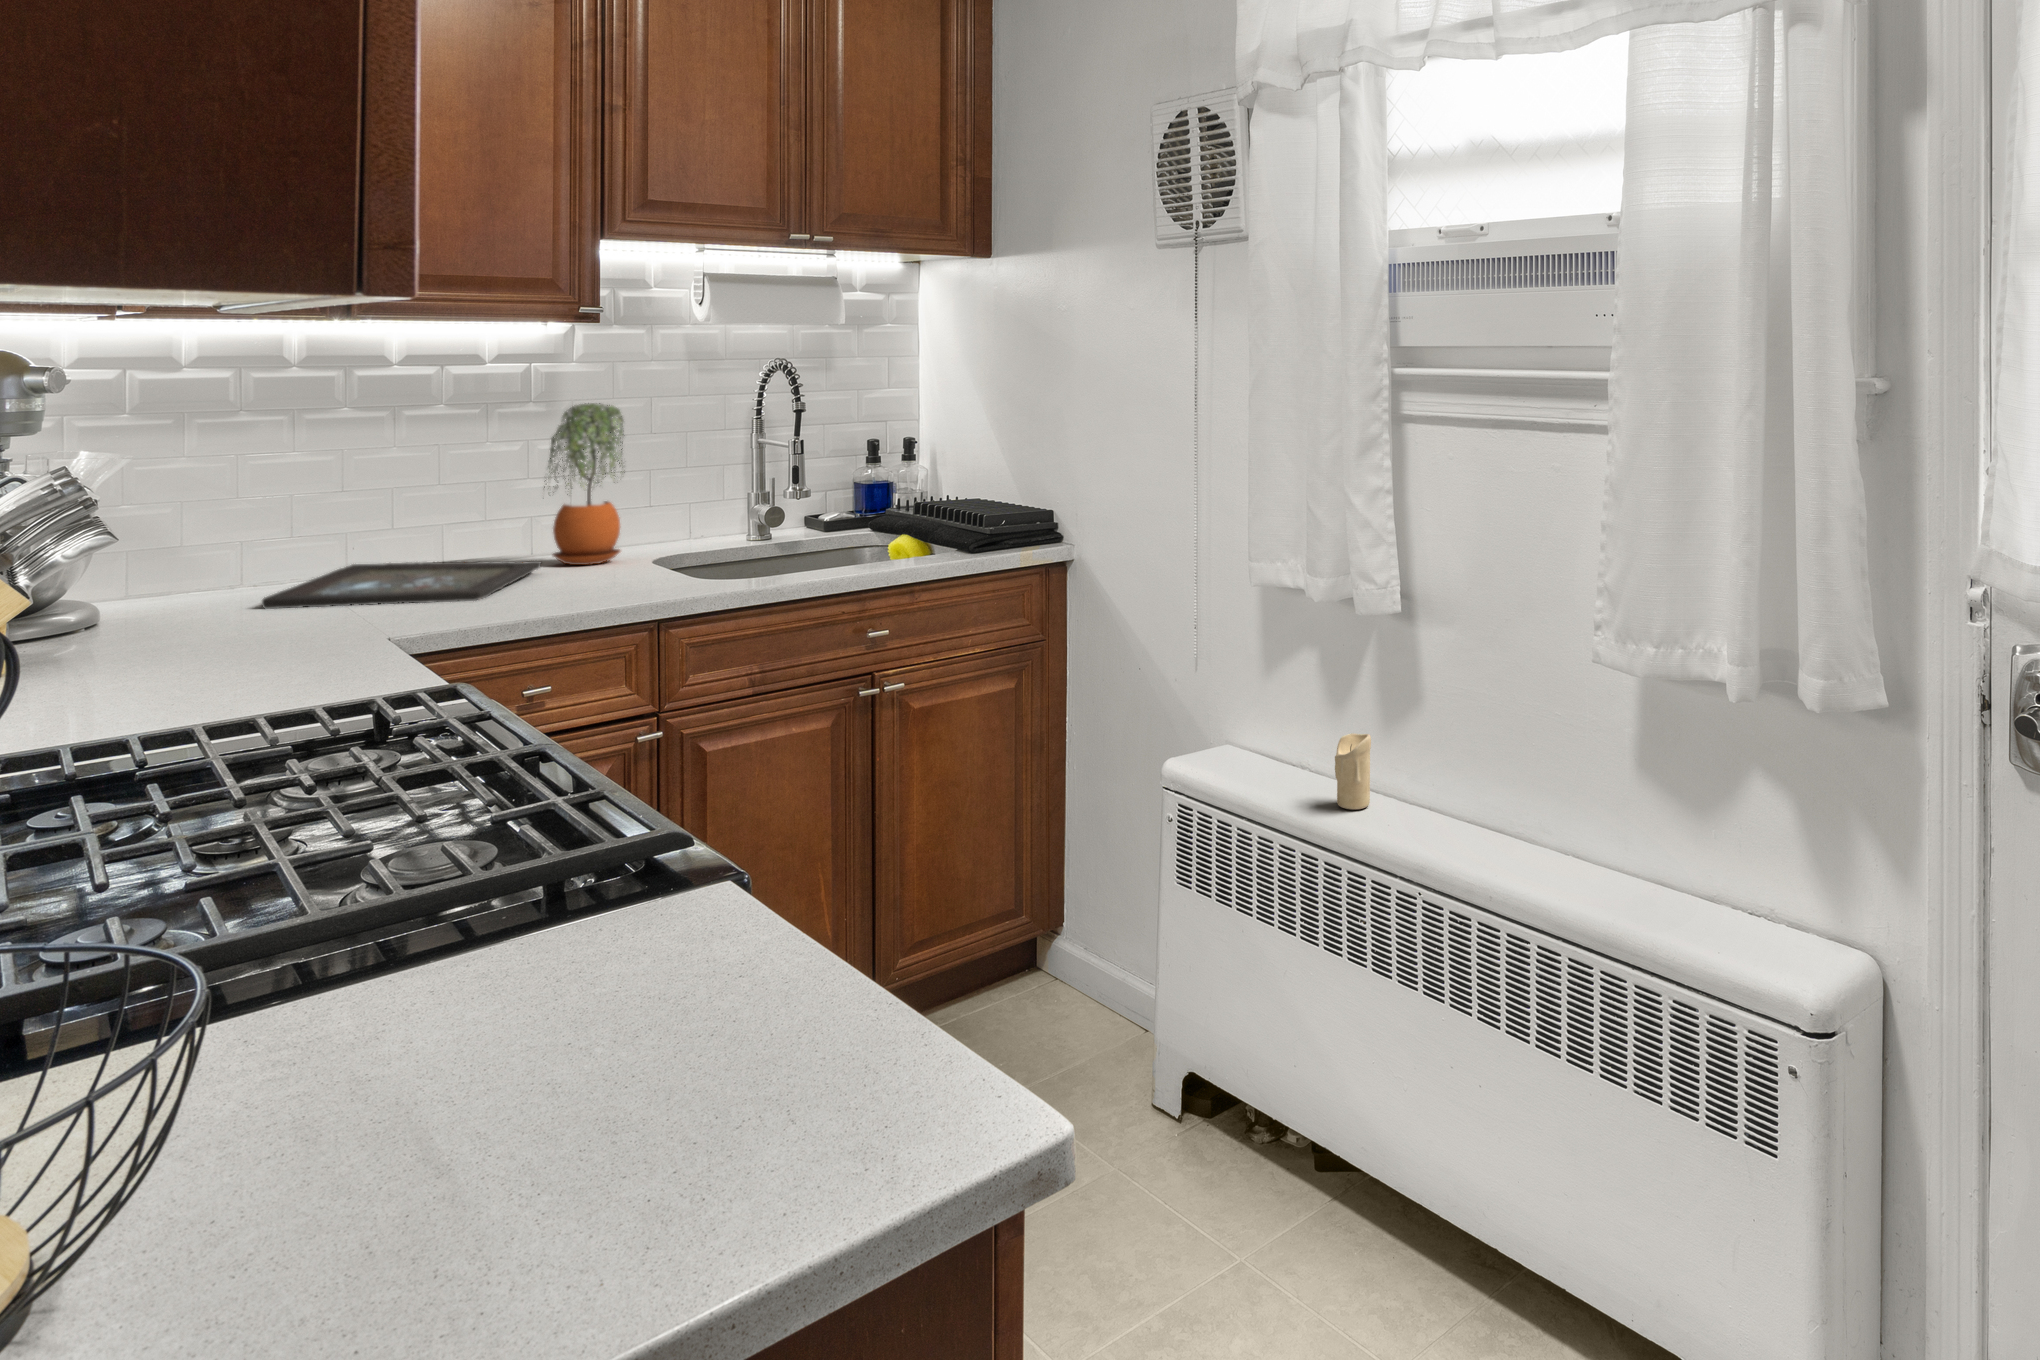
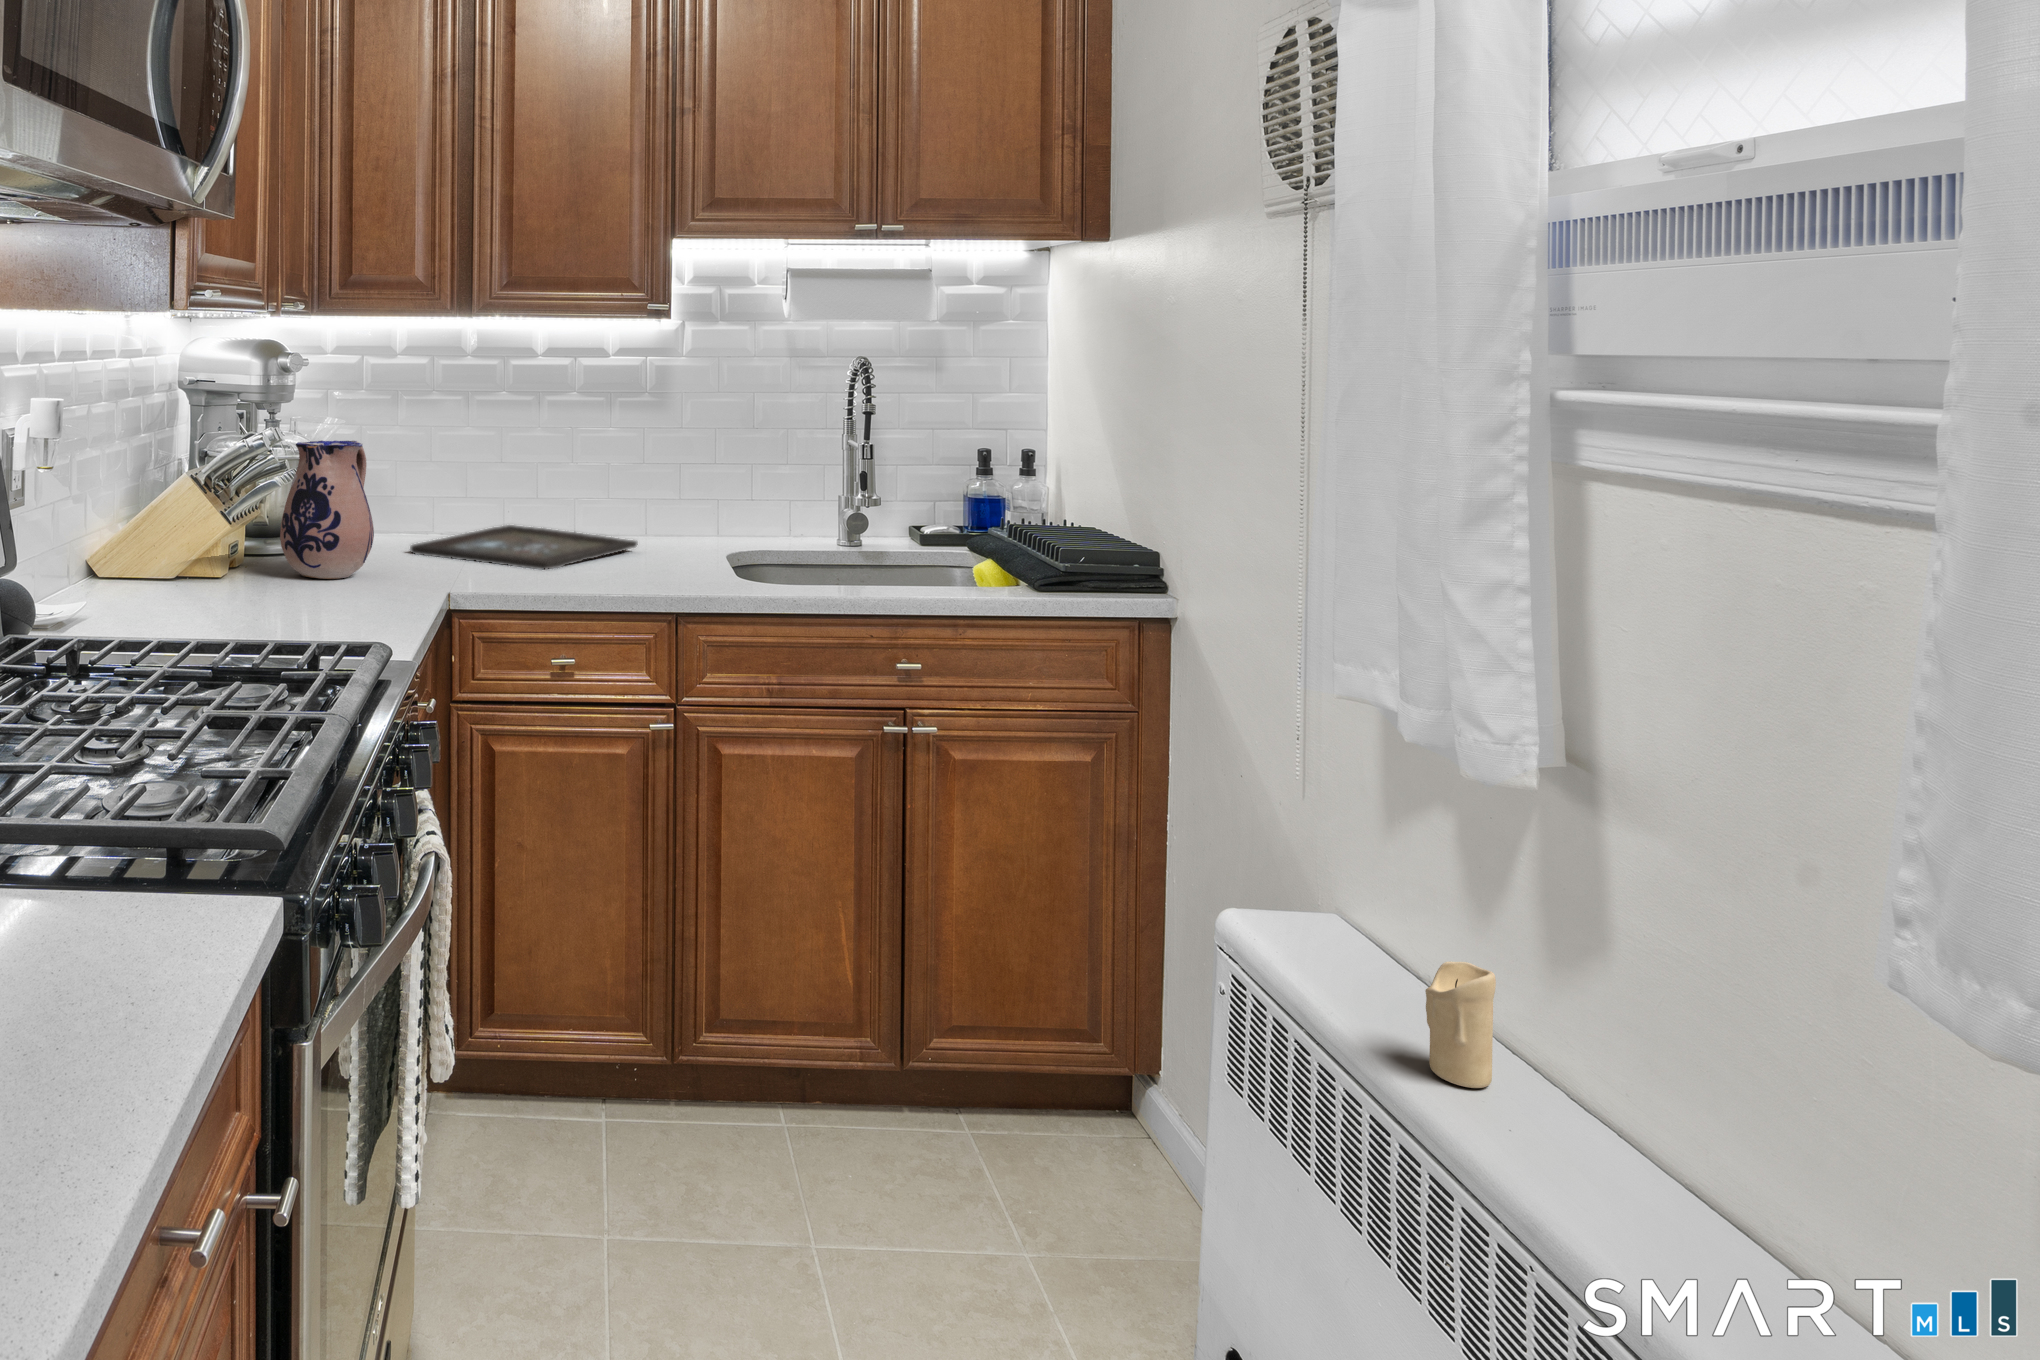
potted plant: present [544,403,625,565] -> none [652,395,724,549]
ceramic pitcher: none [136,473,283,647] -> present [280,441,374,579]

